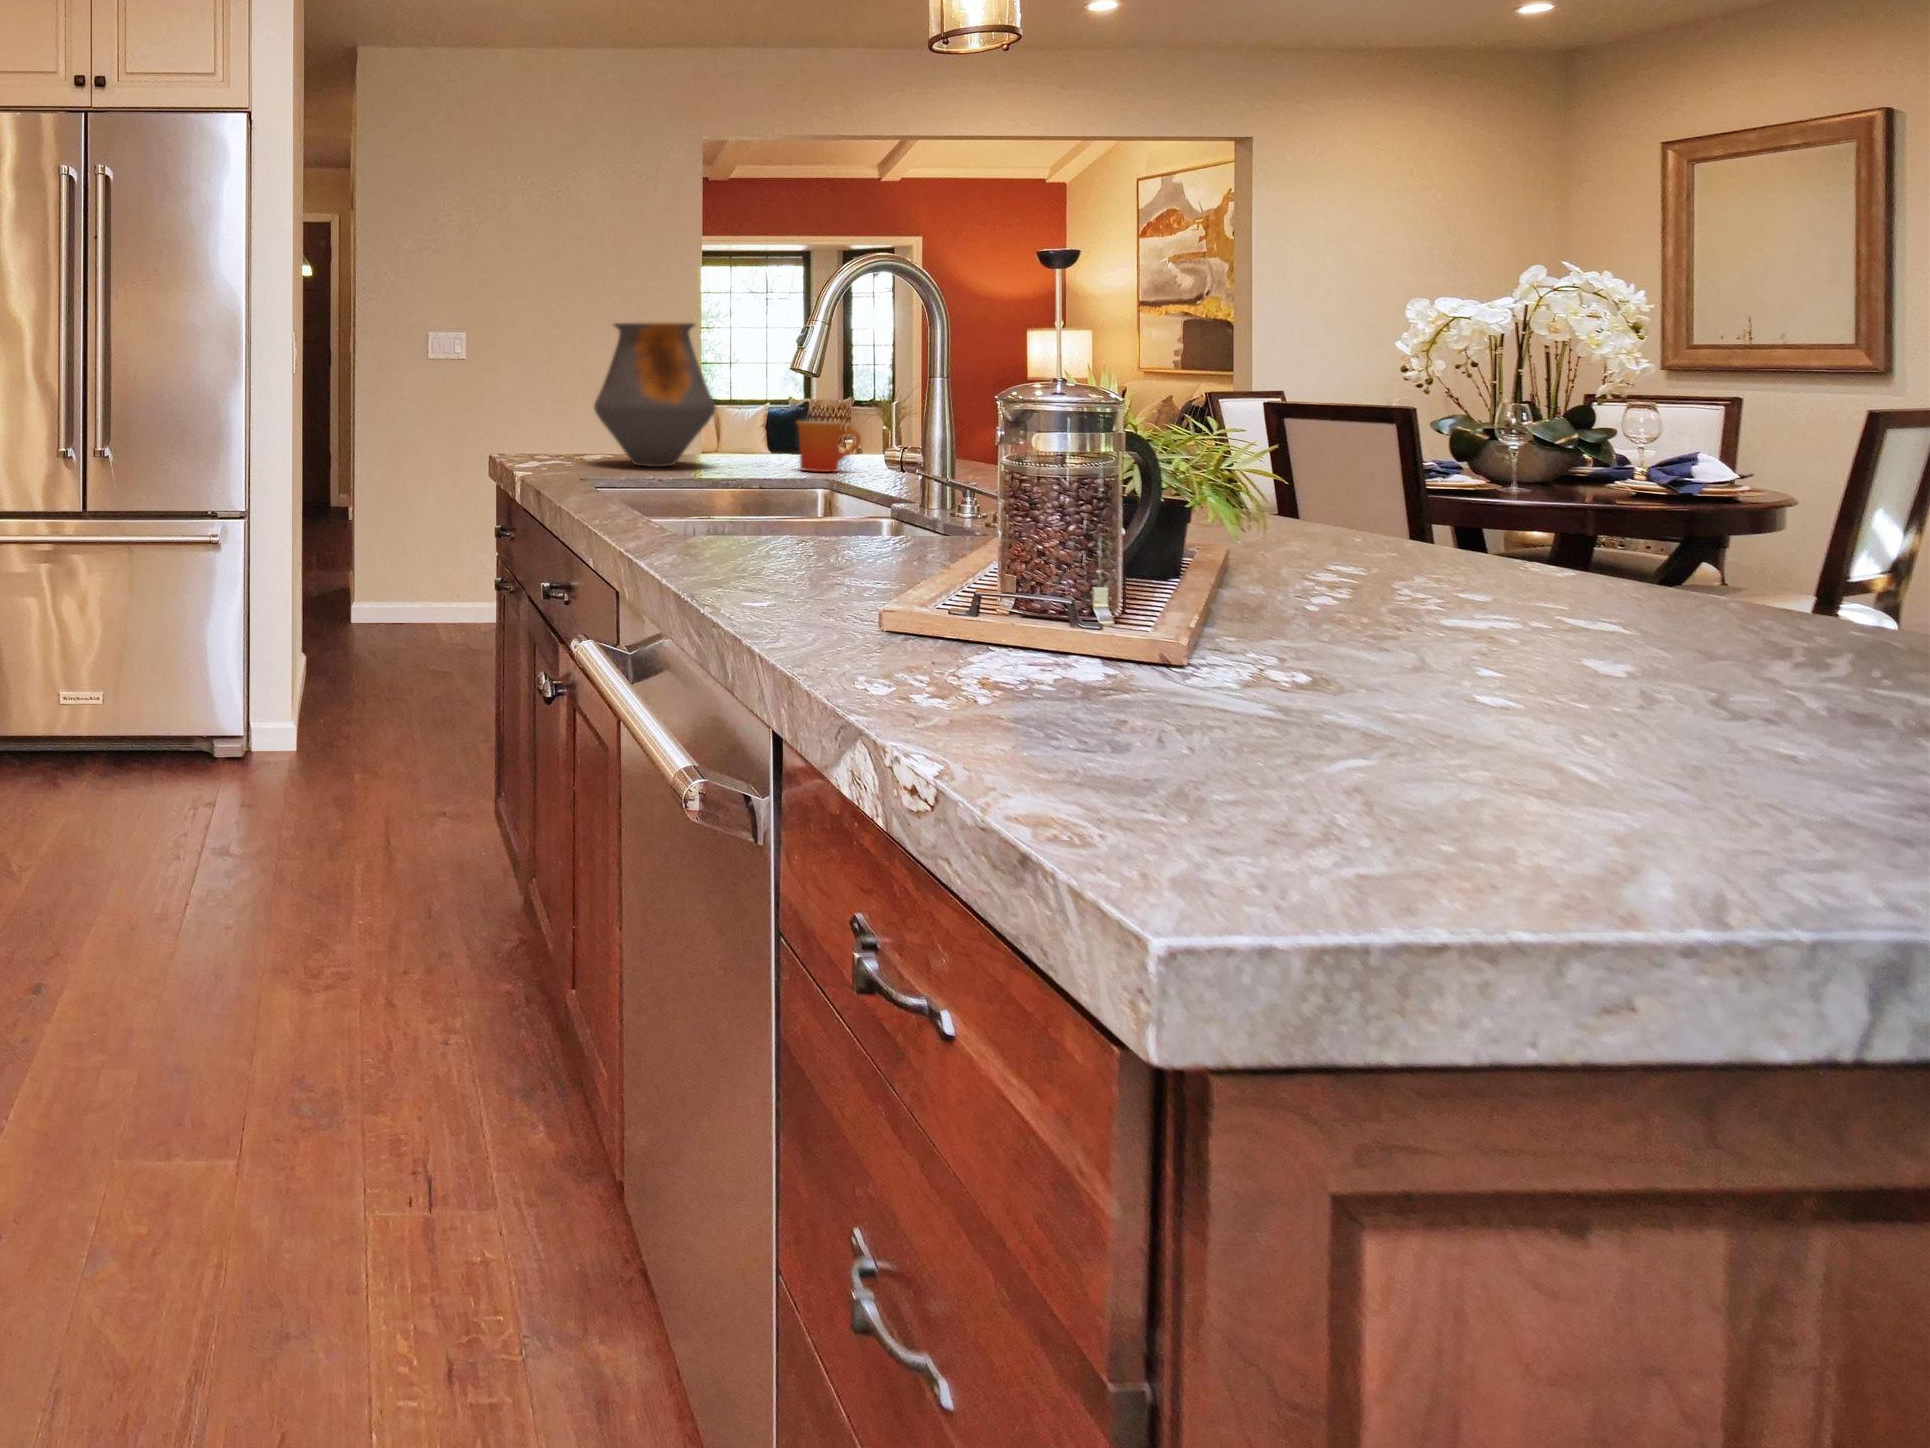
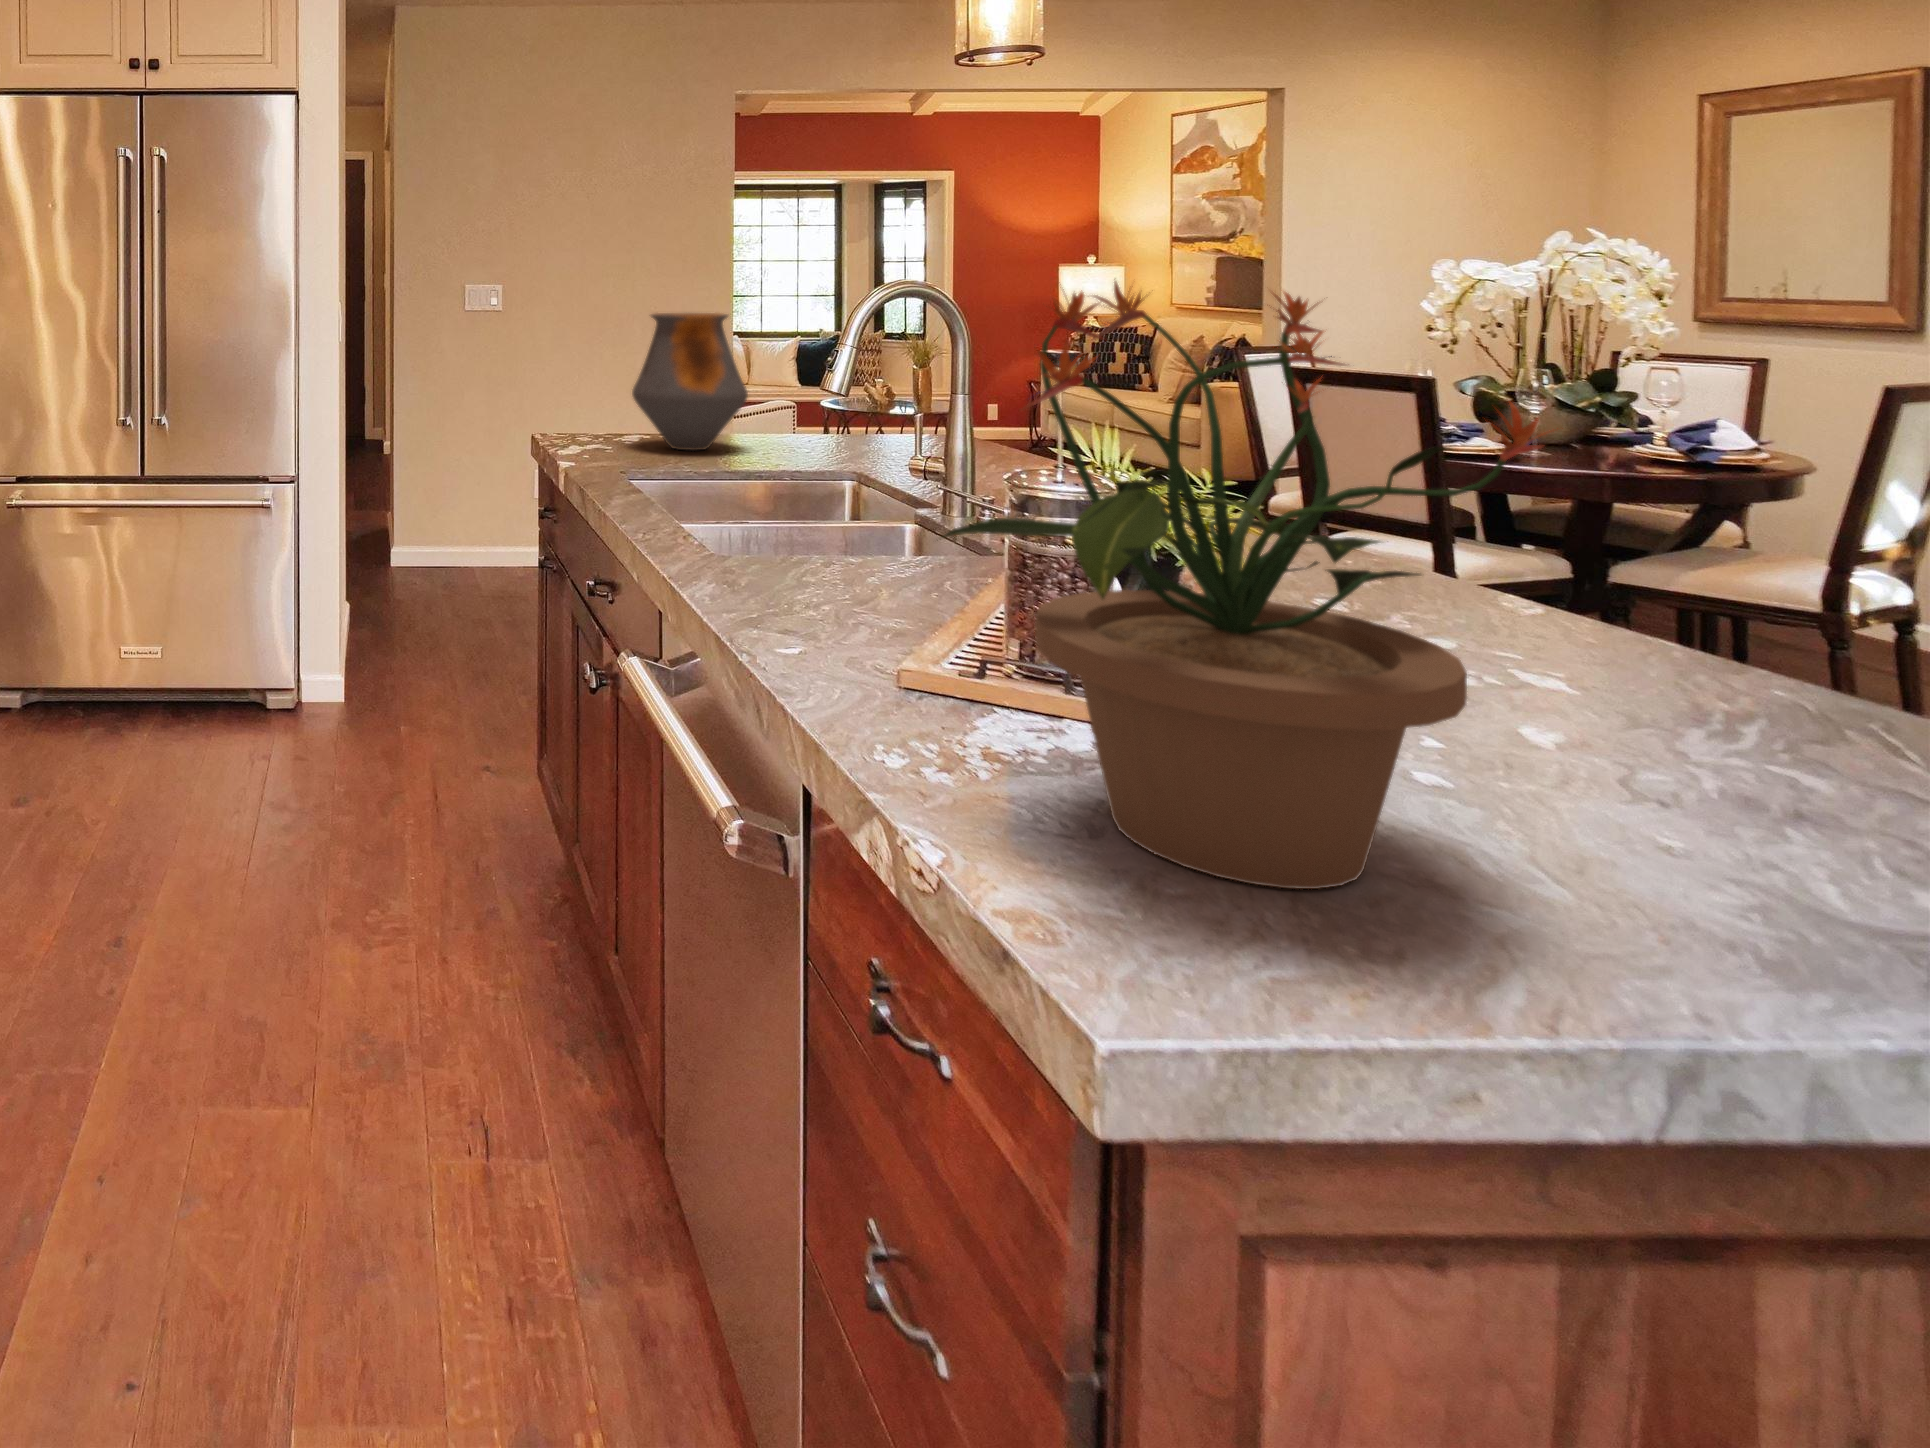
potted plant: none [926,120,1660,786] -> present [943,279,1558,889]
mug: present [797,421,861,472] -> none [824,407,887,458]

